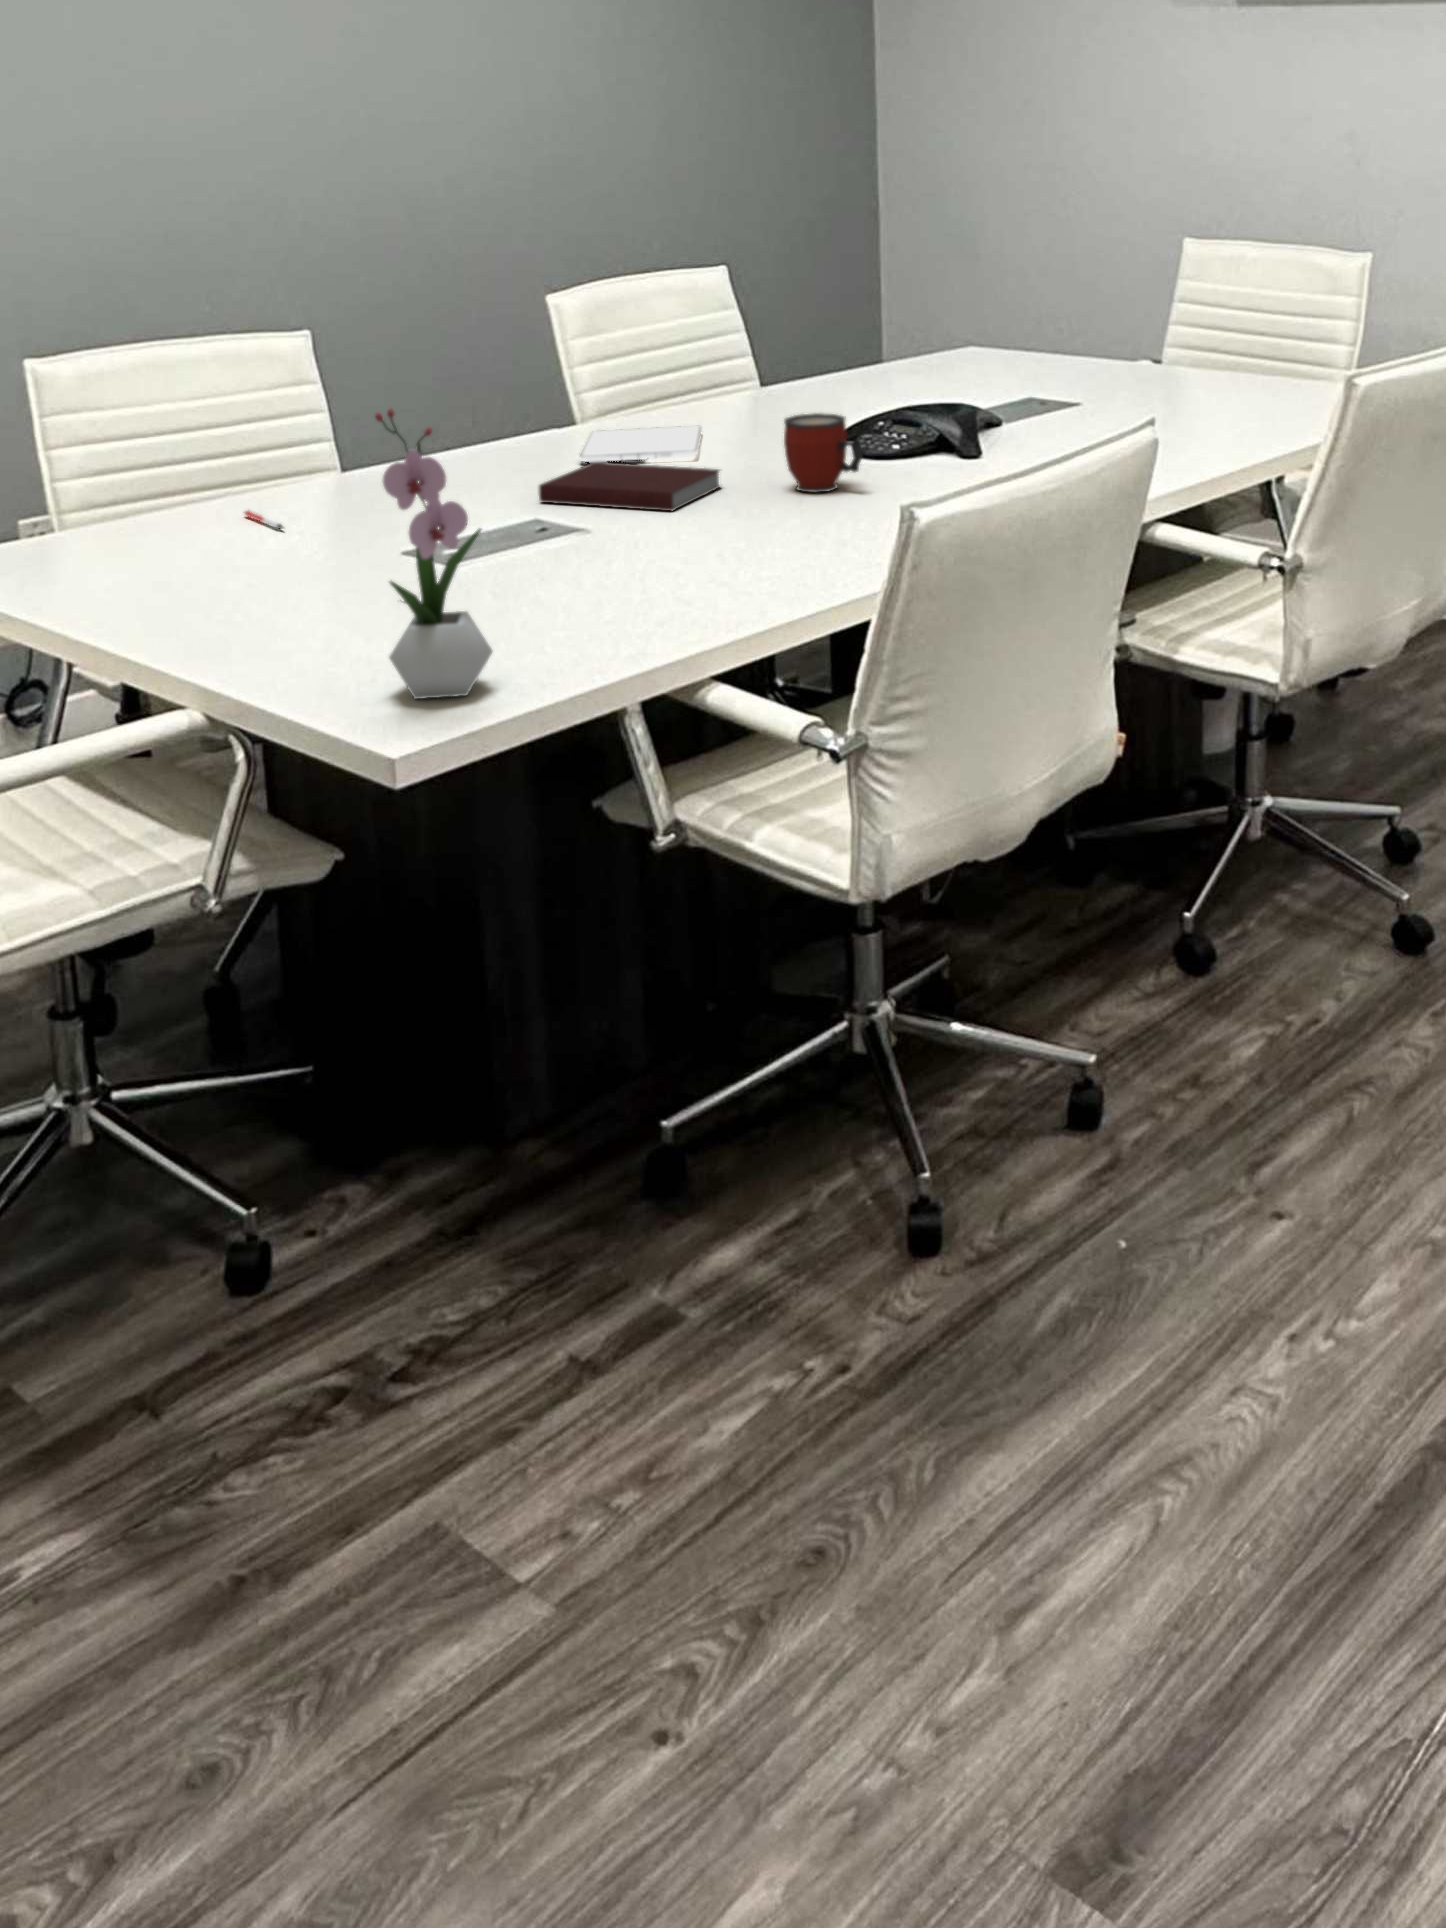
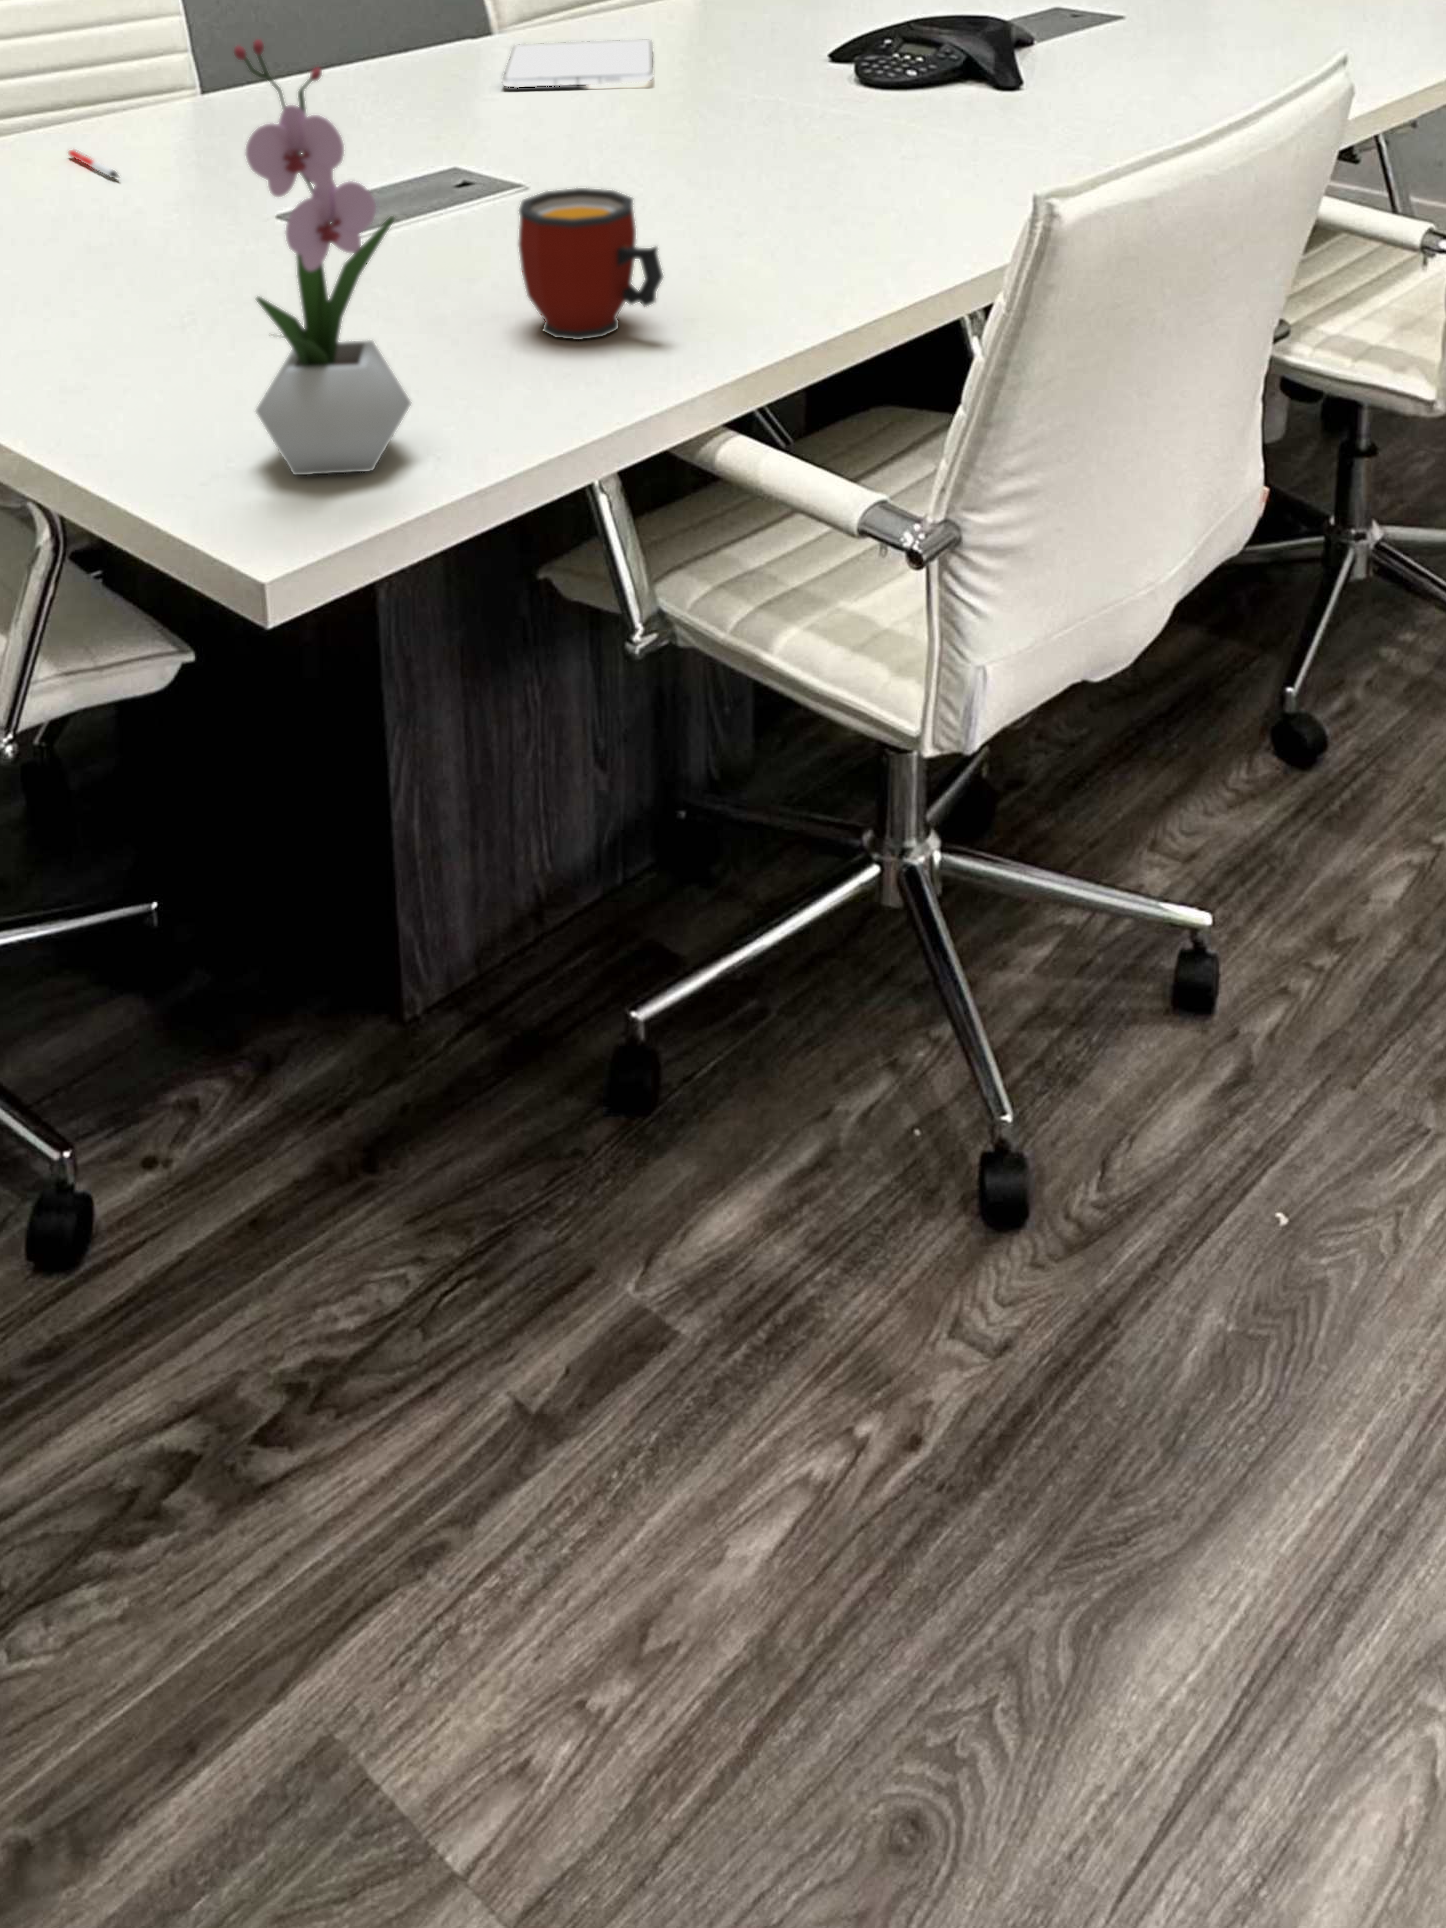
mug: present [784,413,863,492] -> present [519,188,663,340]
notebook: present [539,462,720,511] -> none [454,89,692,161]

